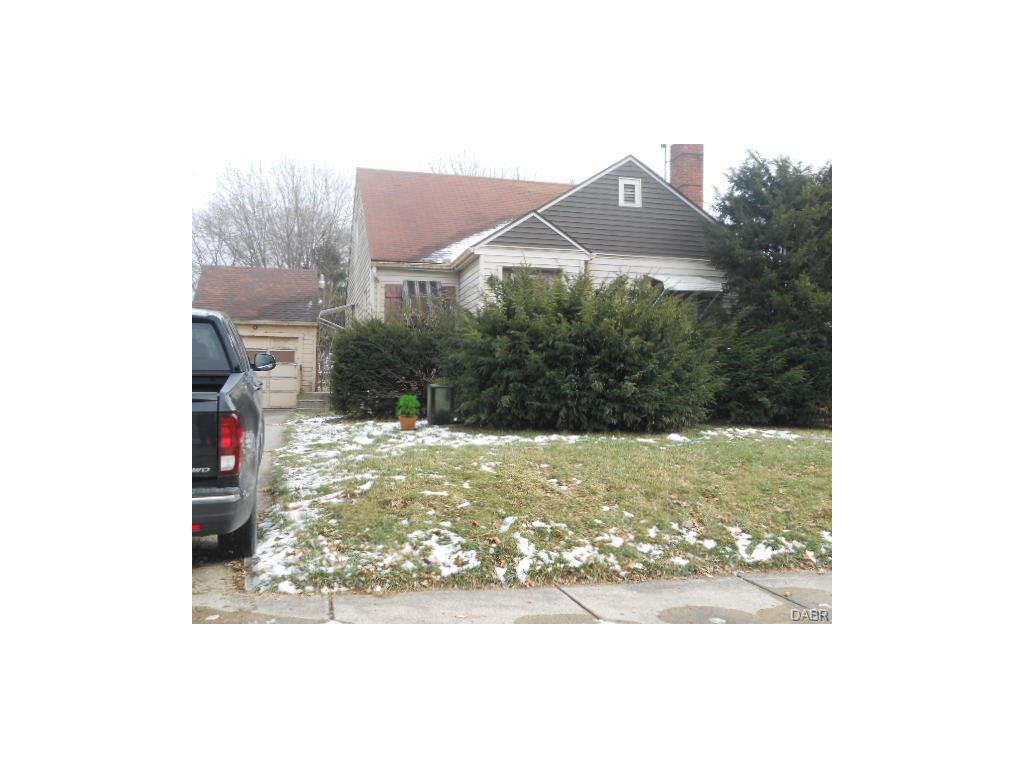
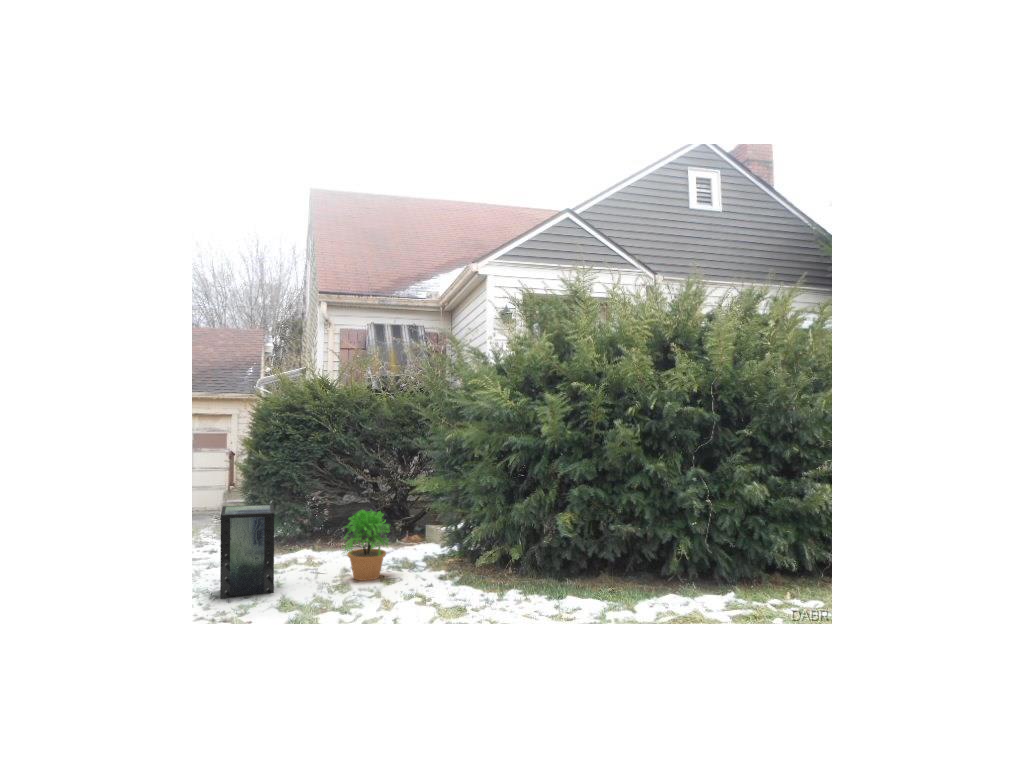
storage box: present [427,384,455,425] -> present [220,505,274,599]

